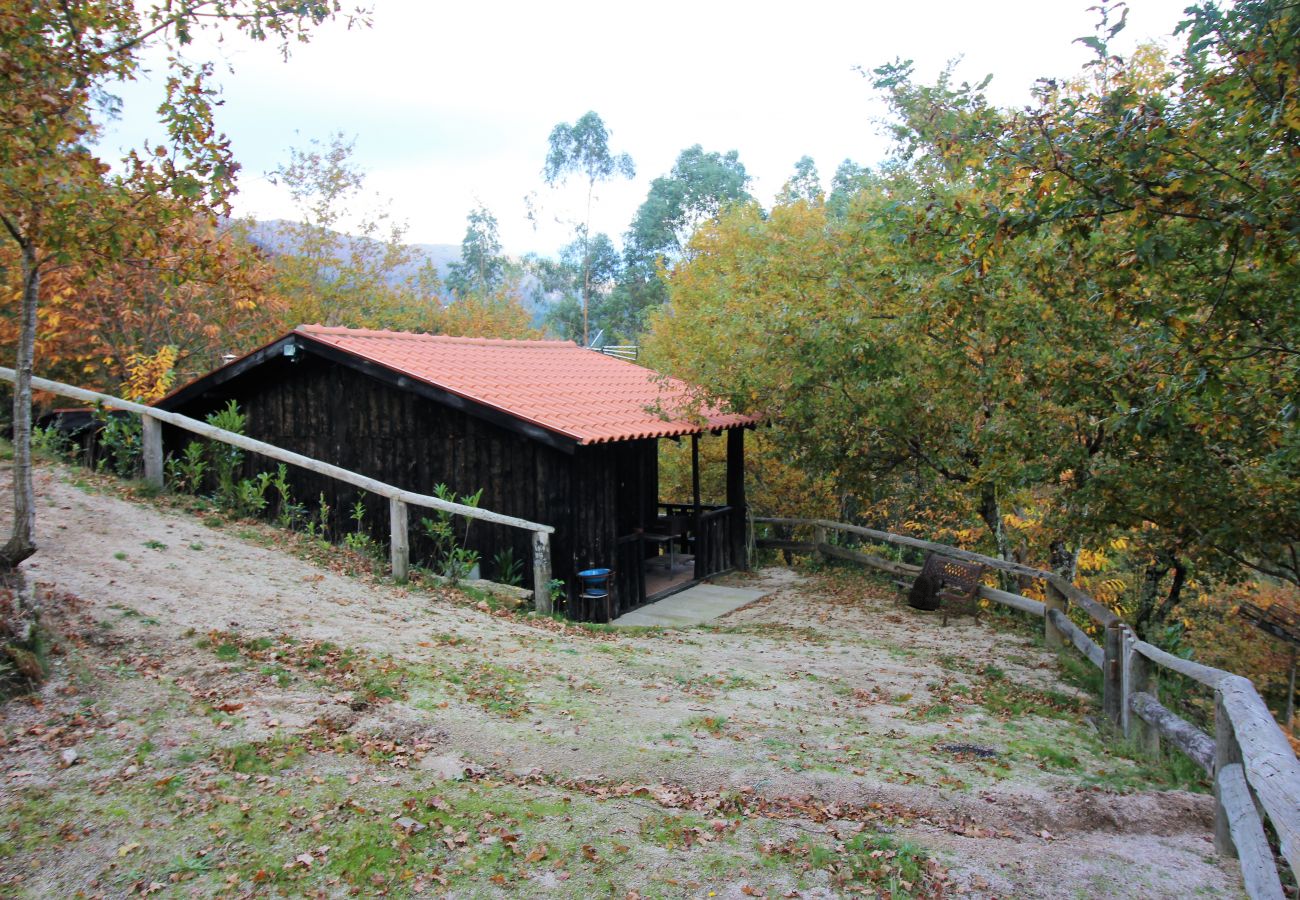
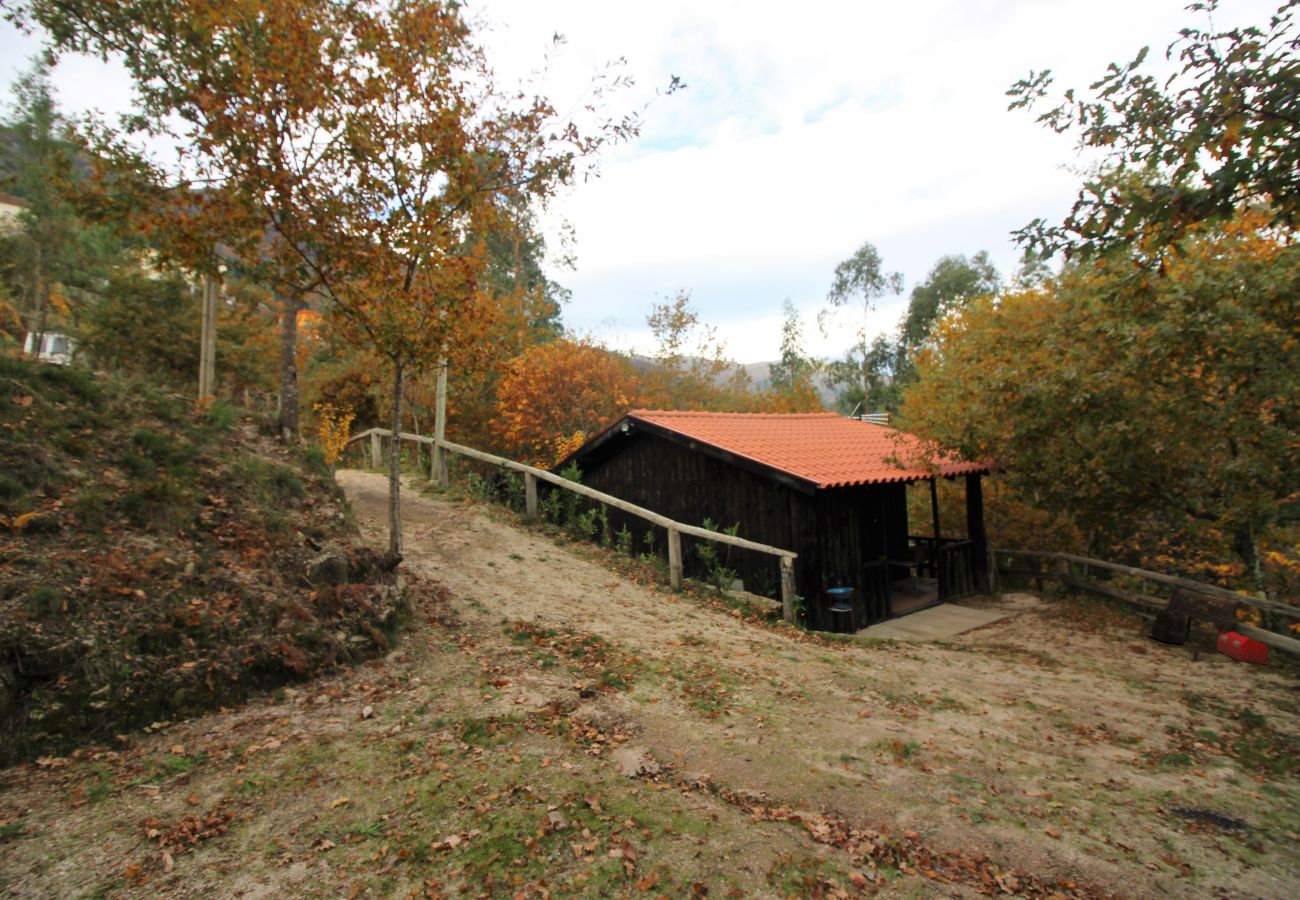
toolbox: none [964,589,1007,624] -> present [1217,632,1268,664]

